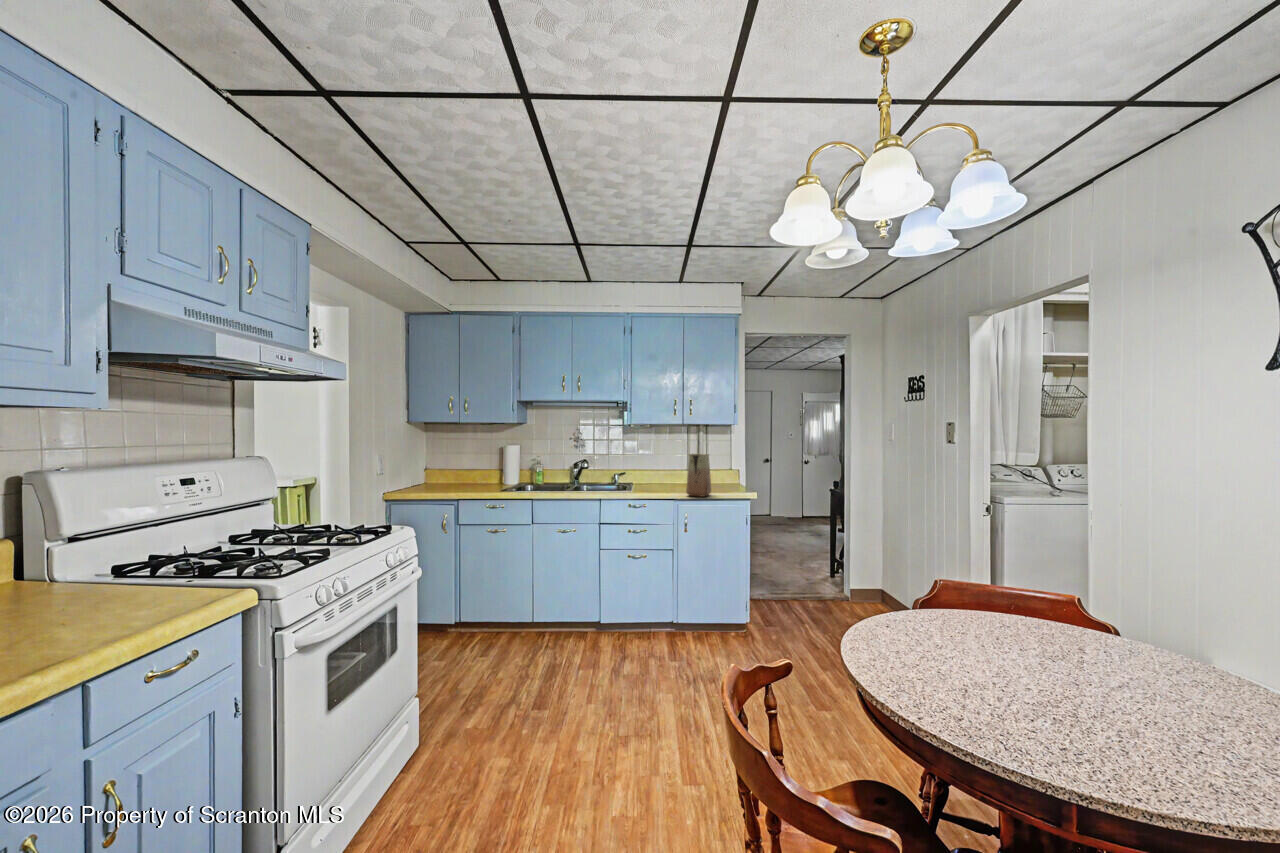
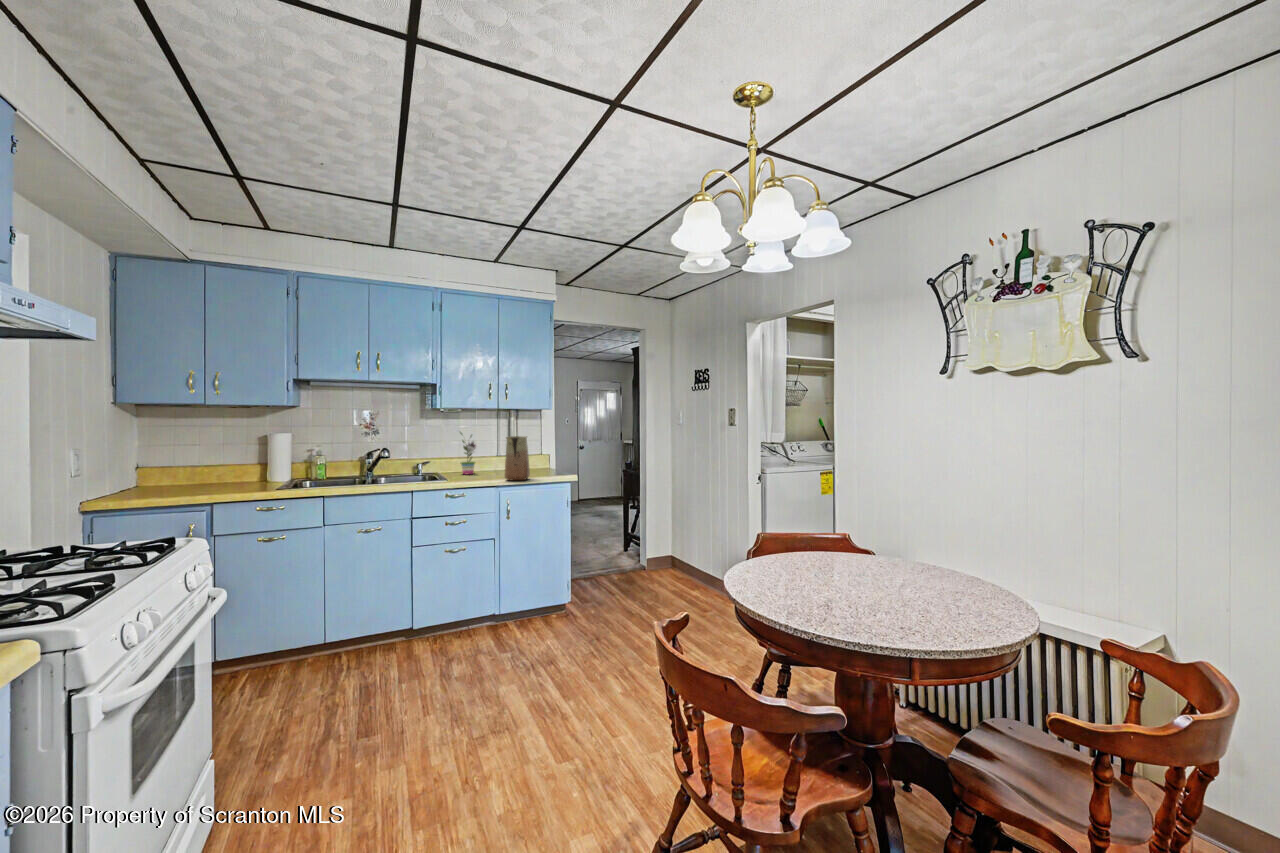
potted plant: none [653,445,670,486] -> present [460,432,478,474]

